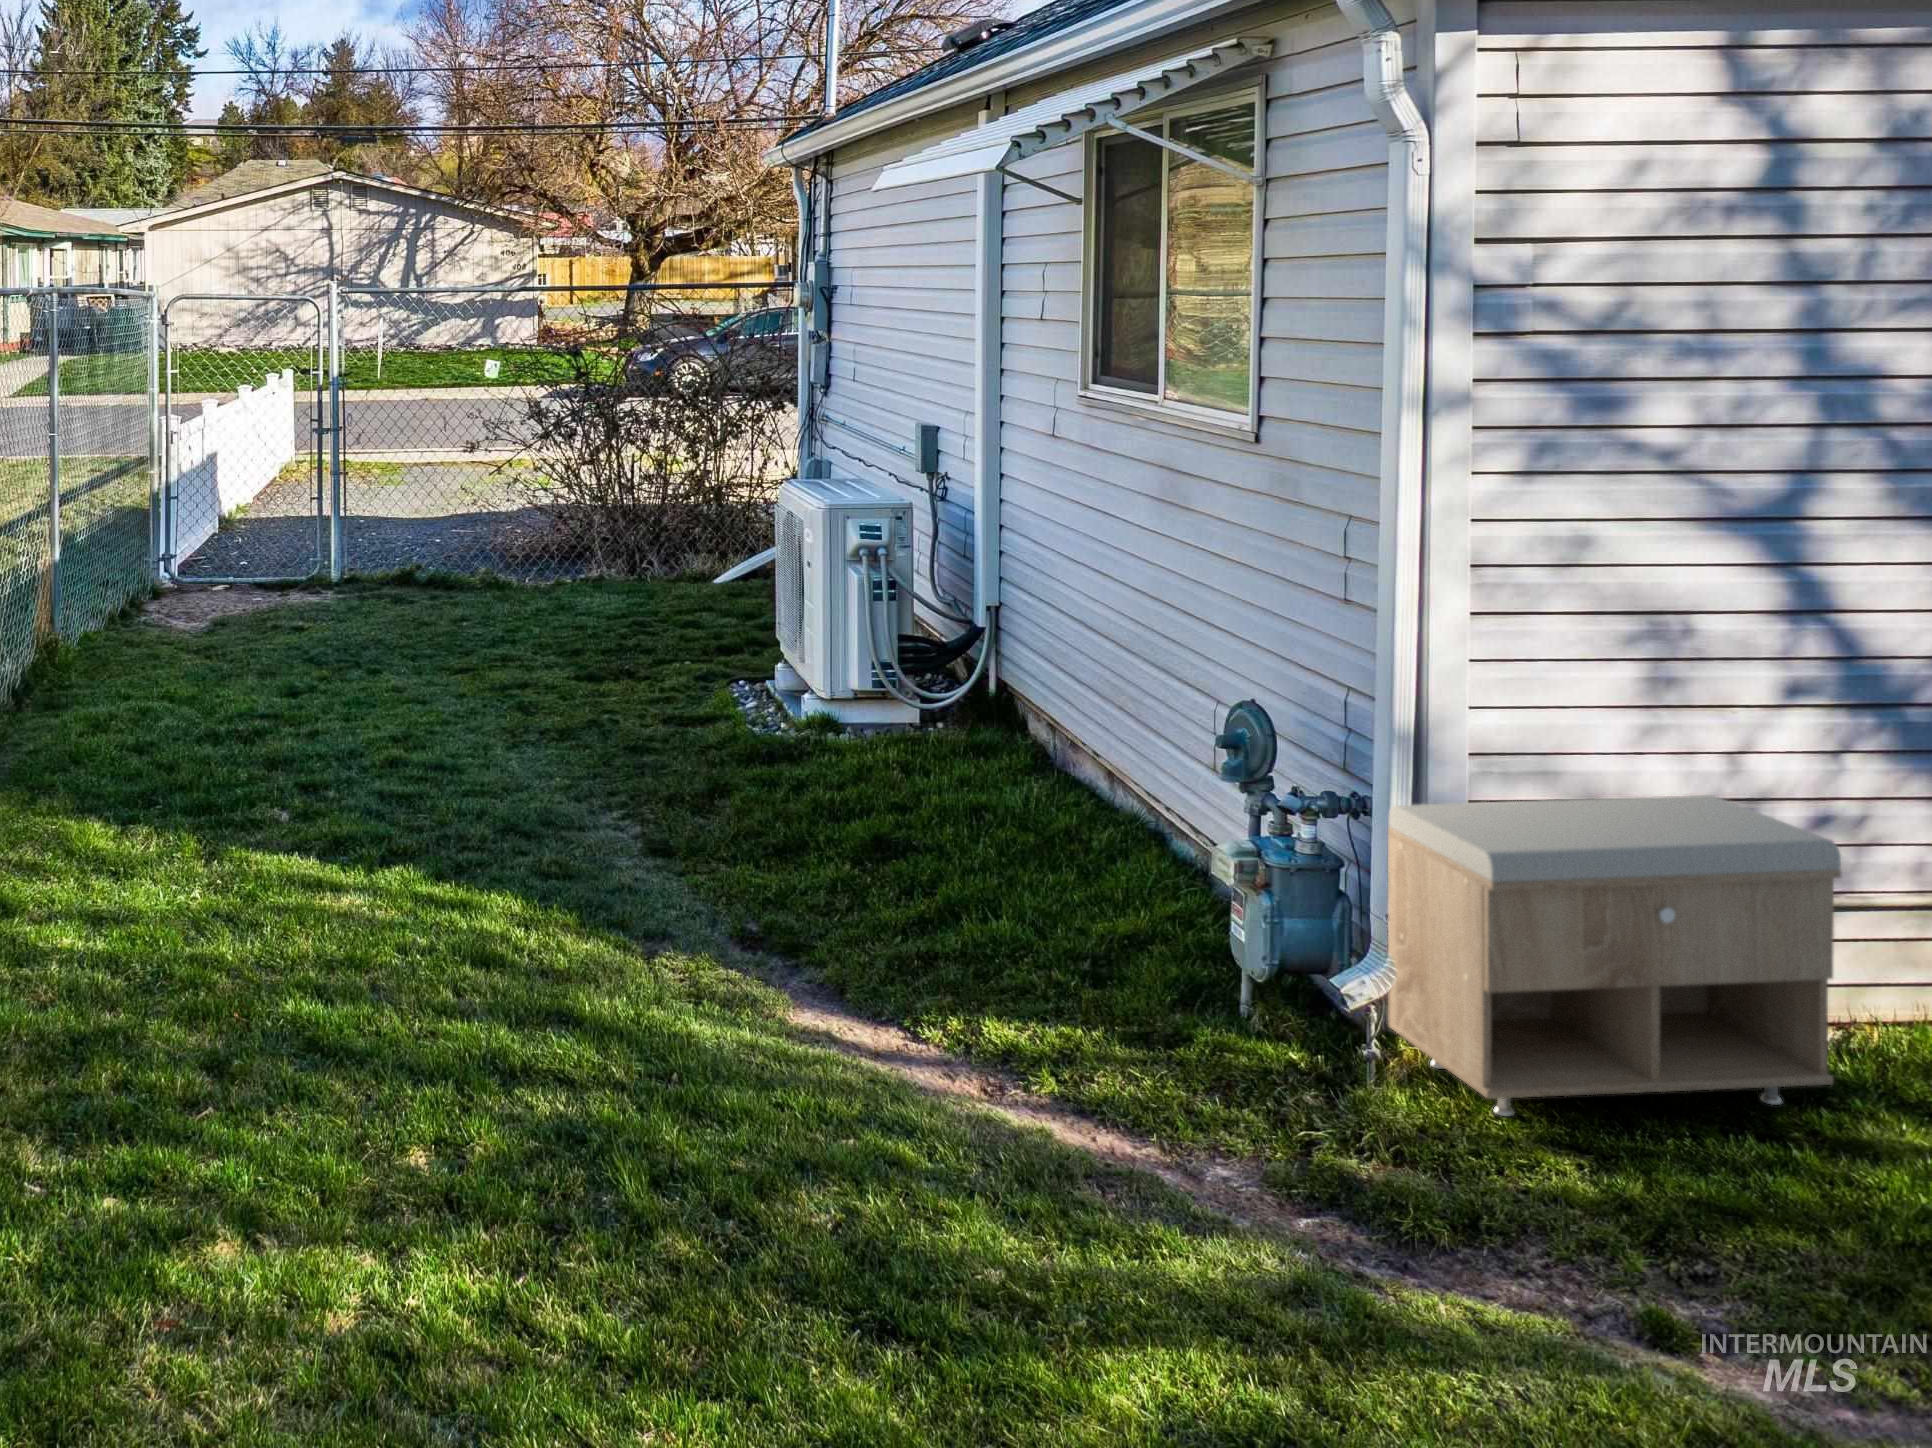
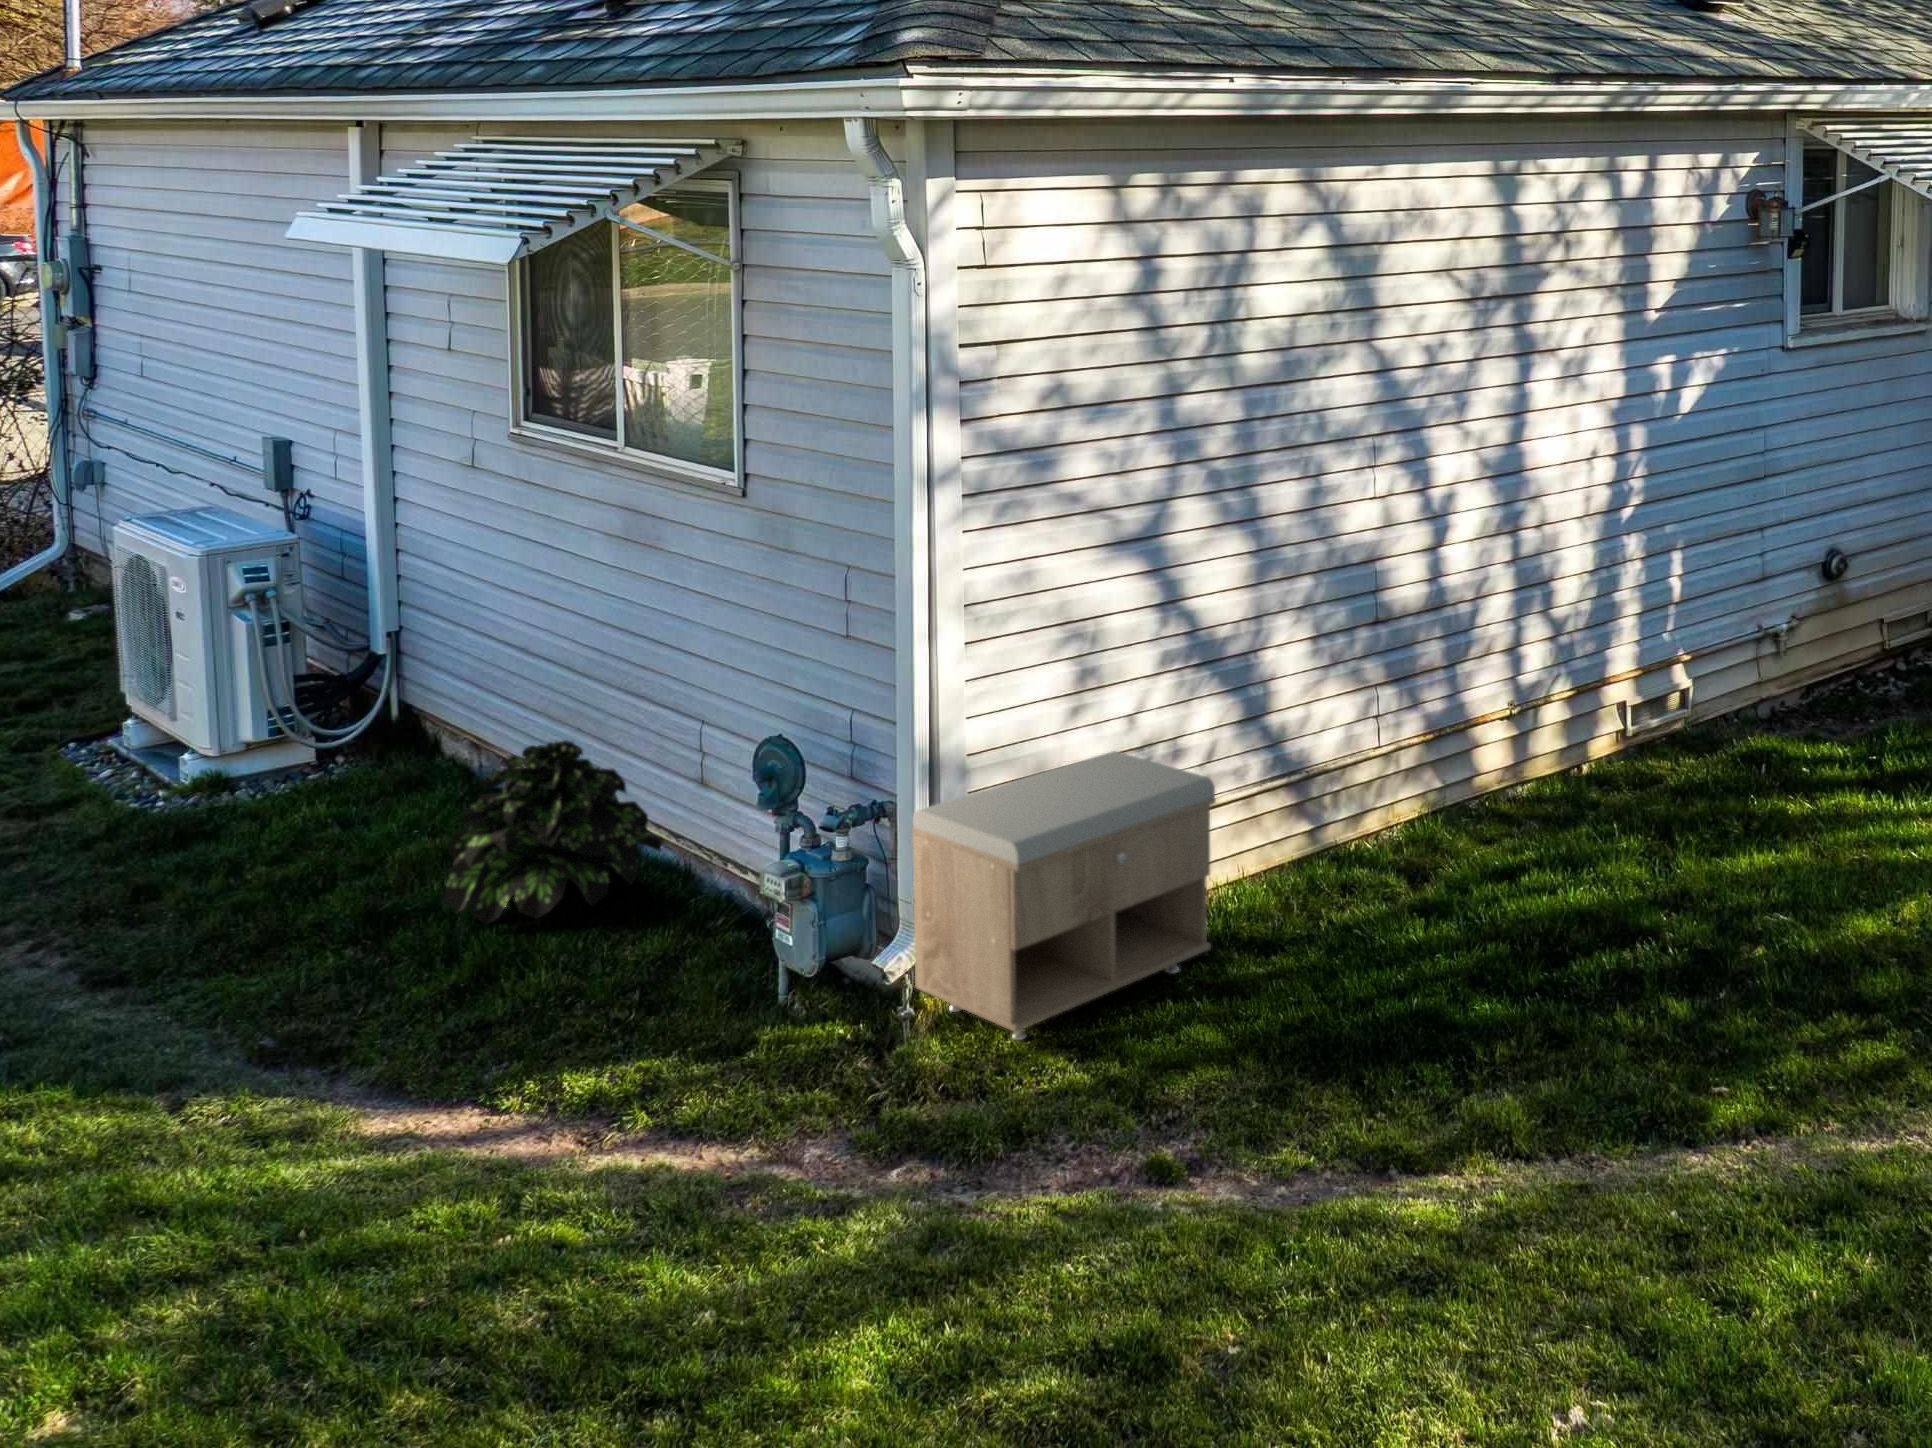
potted plant: none [950,701,1175,880] -> present [444,740,662,924]

